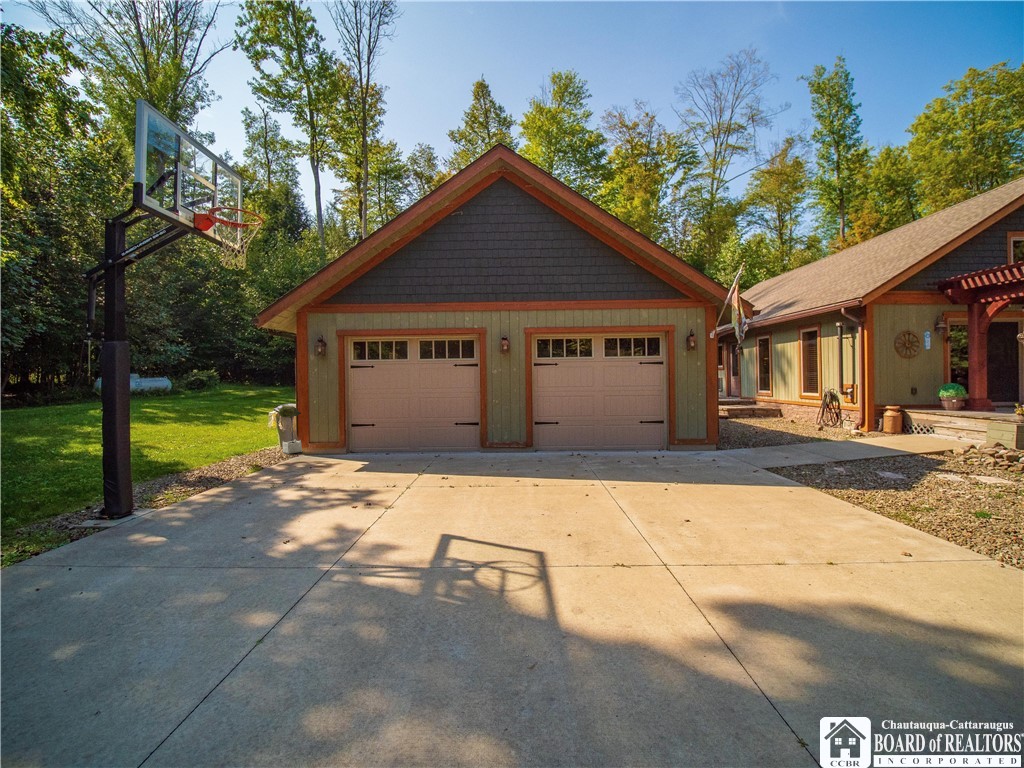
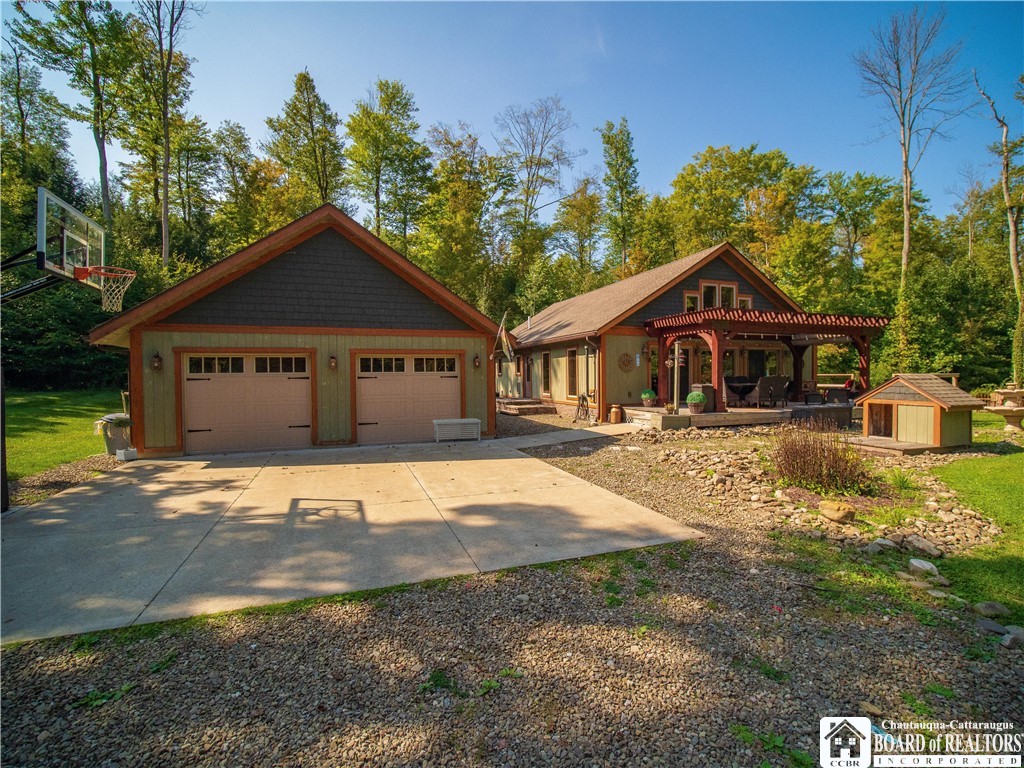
storage bench: none [628,421,700,453] -> present [432,418,481,443]

